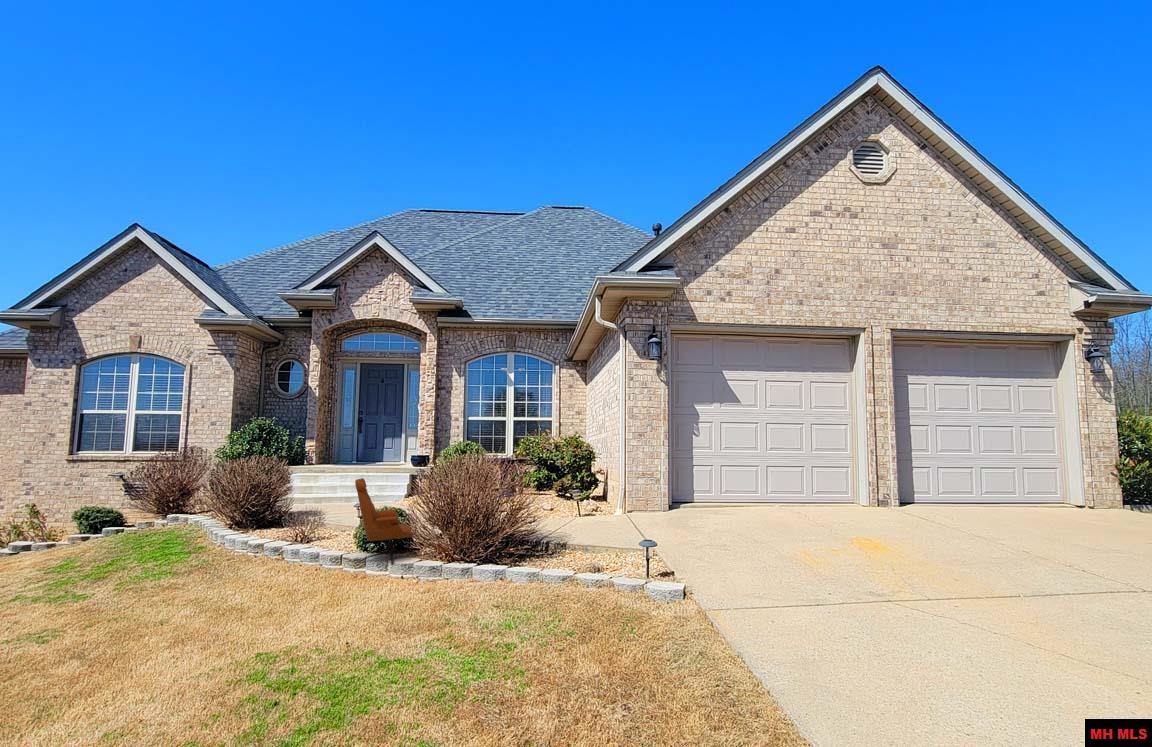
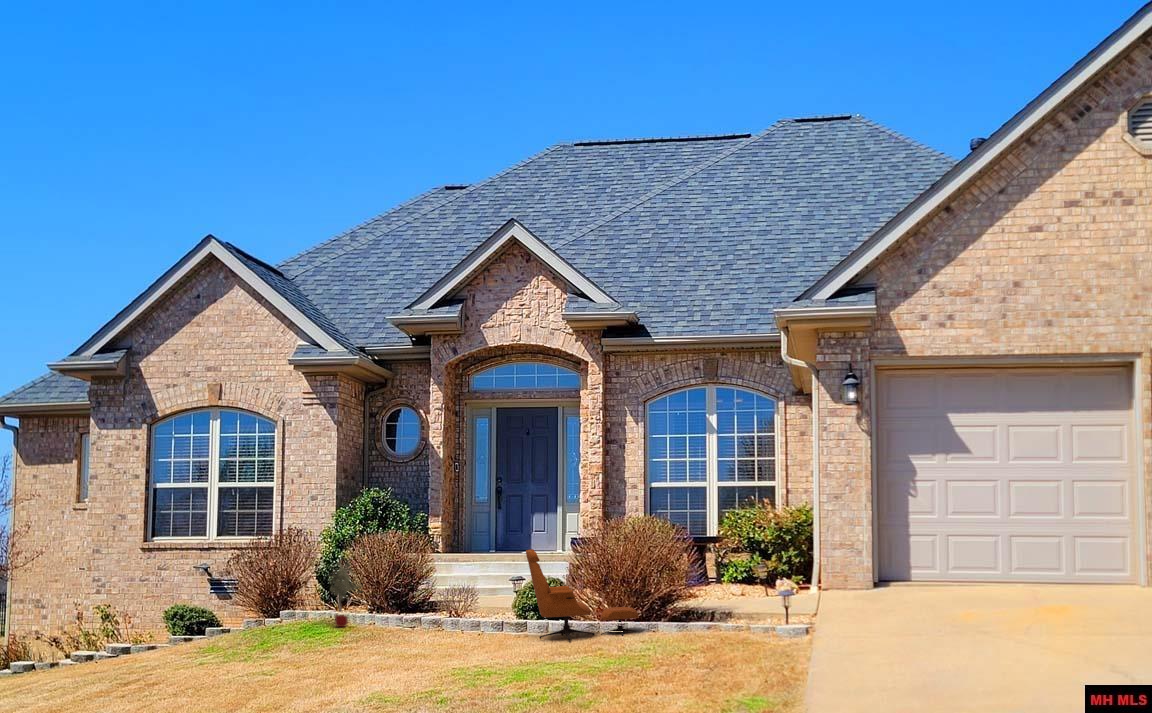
potted tree: none [183,479,221,538] -> present [330,560,363,627]

